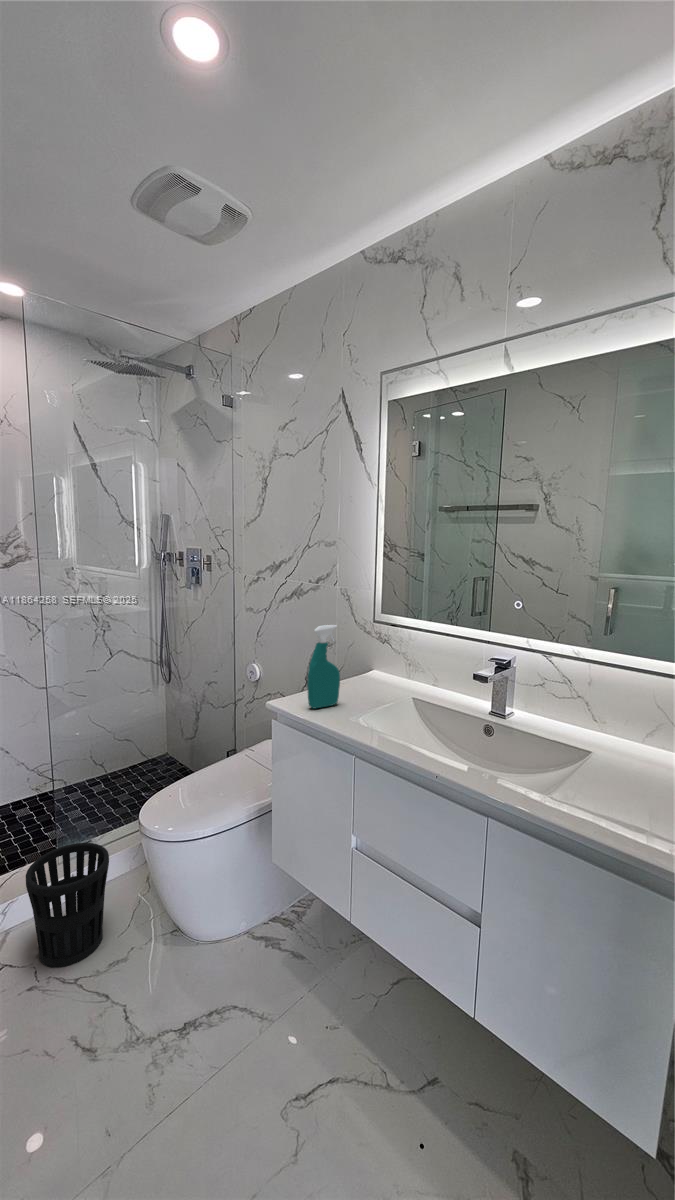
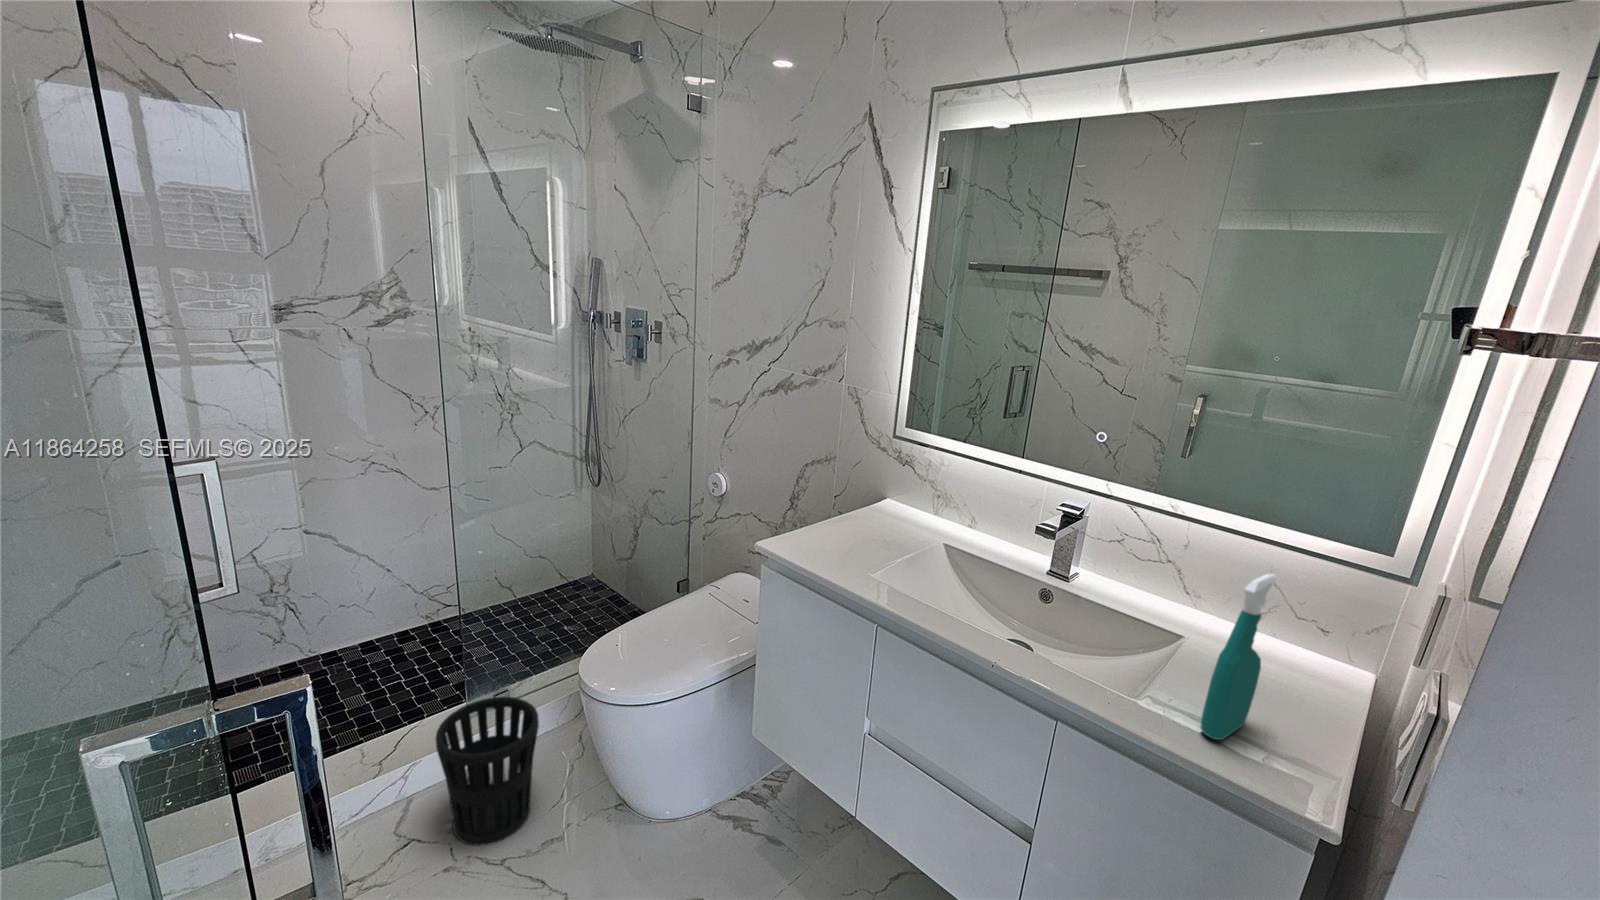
spray bottle: present [307,625,340,708] -> present [1201,574,1276,740]

